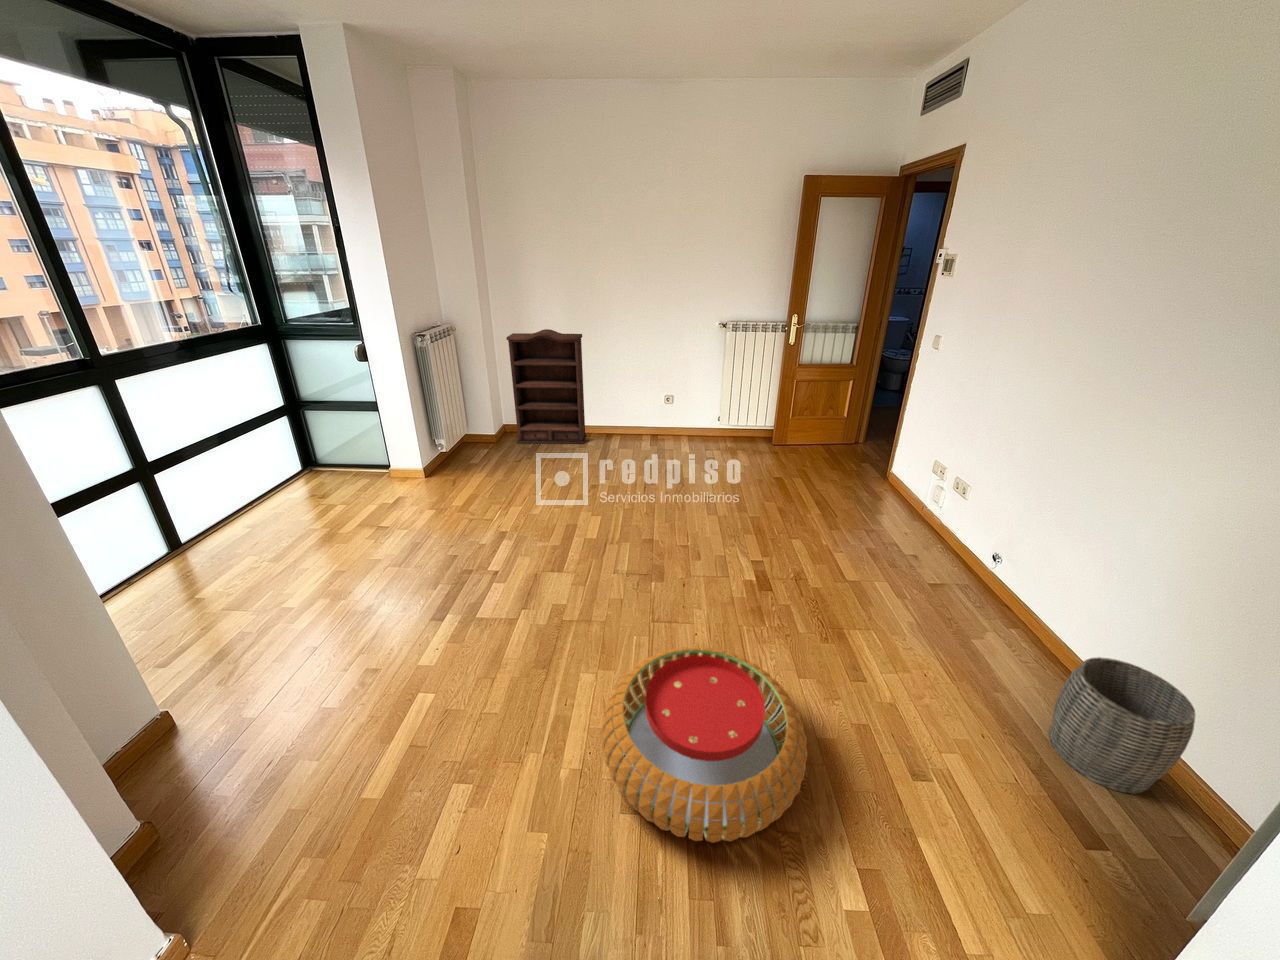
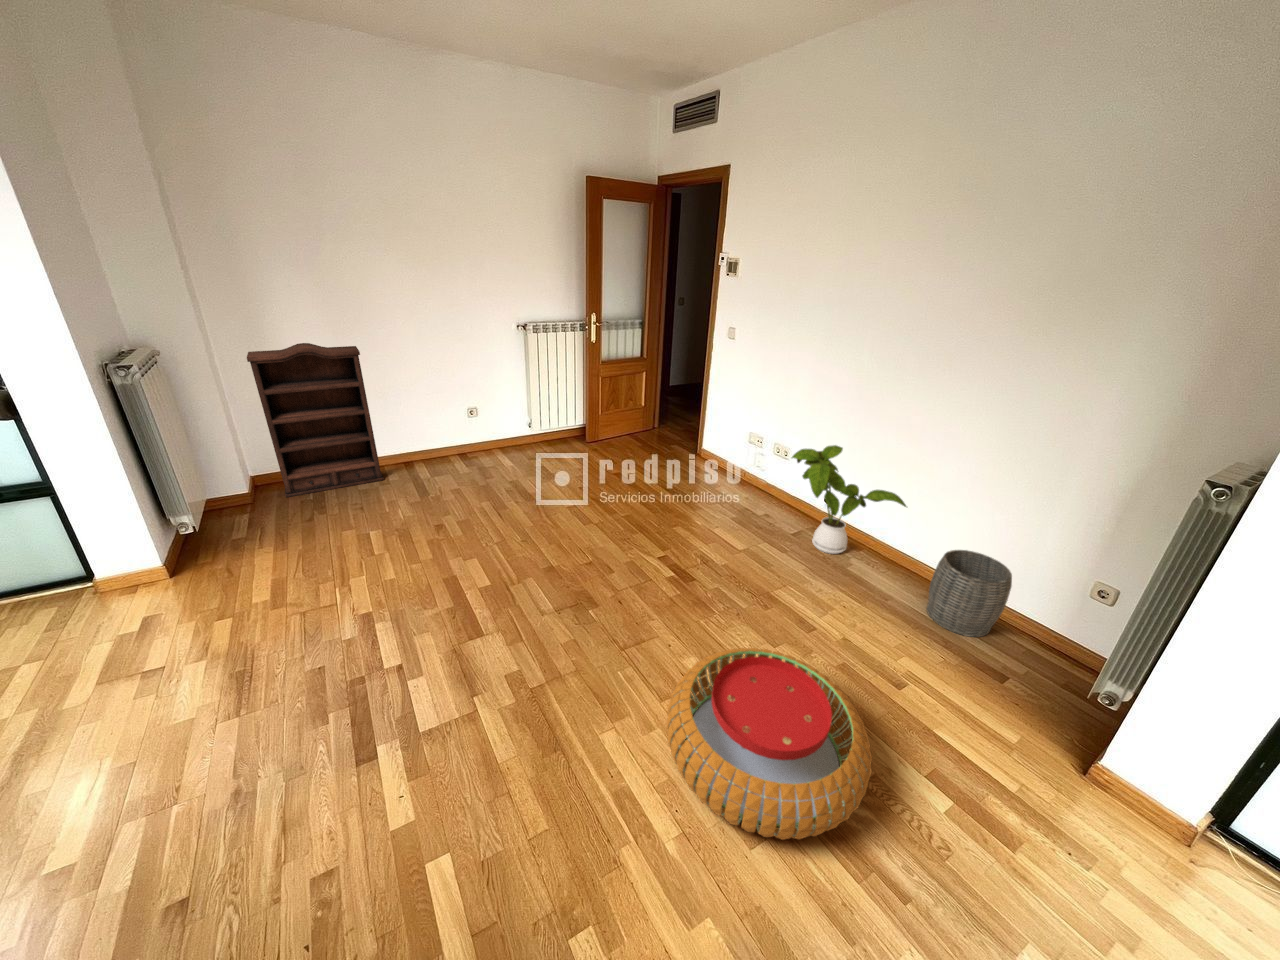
house plant: none [918,480,1072,622] -> present [792,445,906,554]

